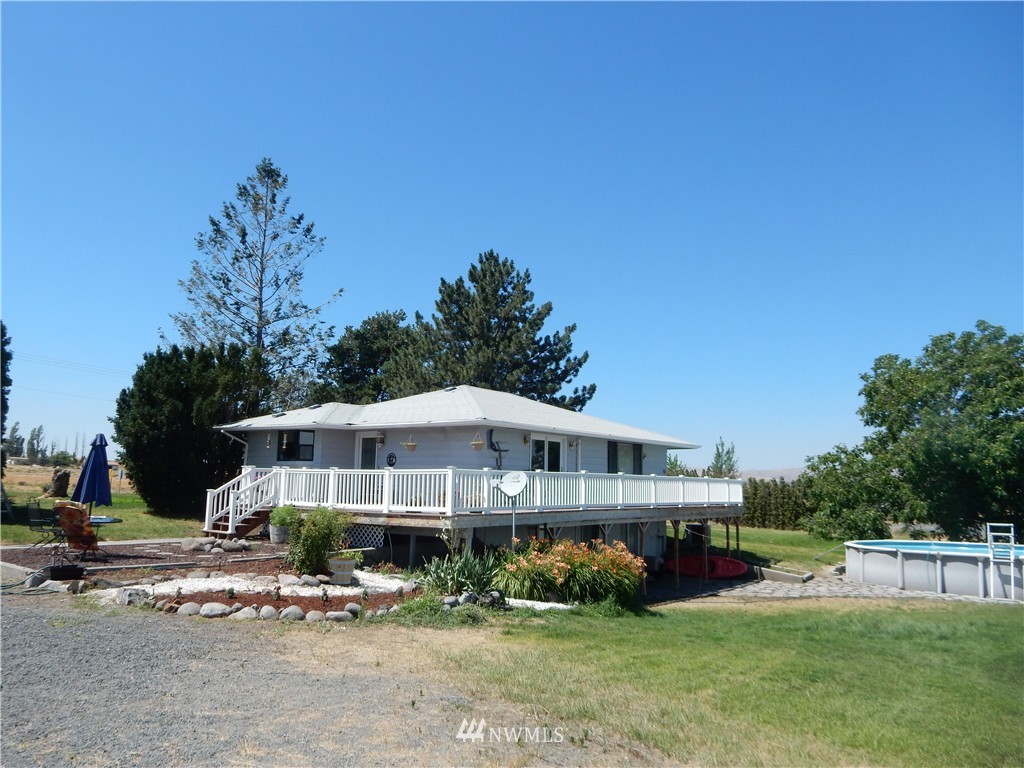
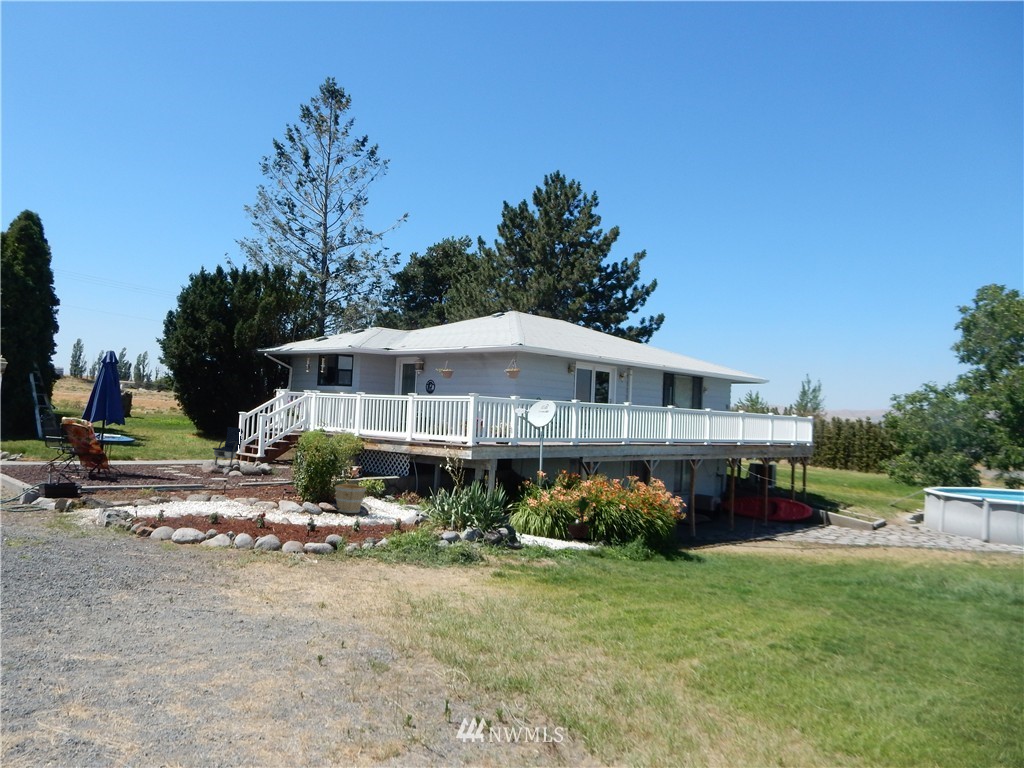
armchair: present [486,429,509,468] -> present [213,427,243,468]
potted tree: none [546,555,571,598] -> present [569,496,593,538]

